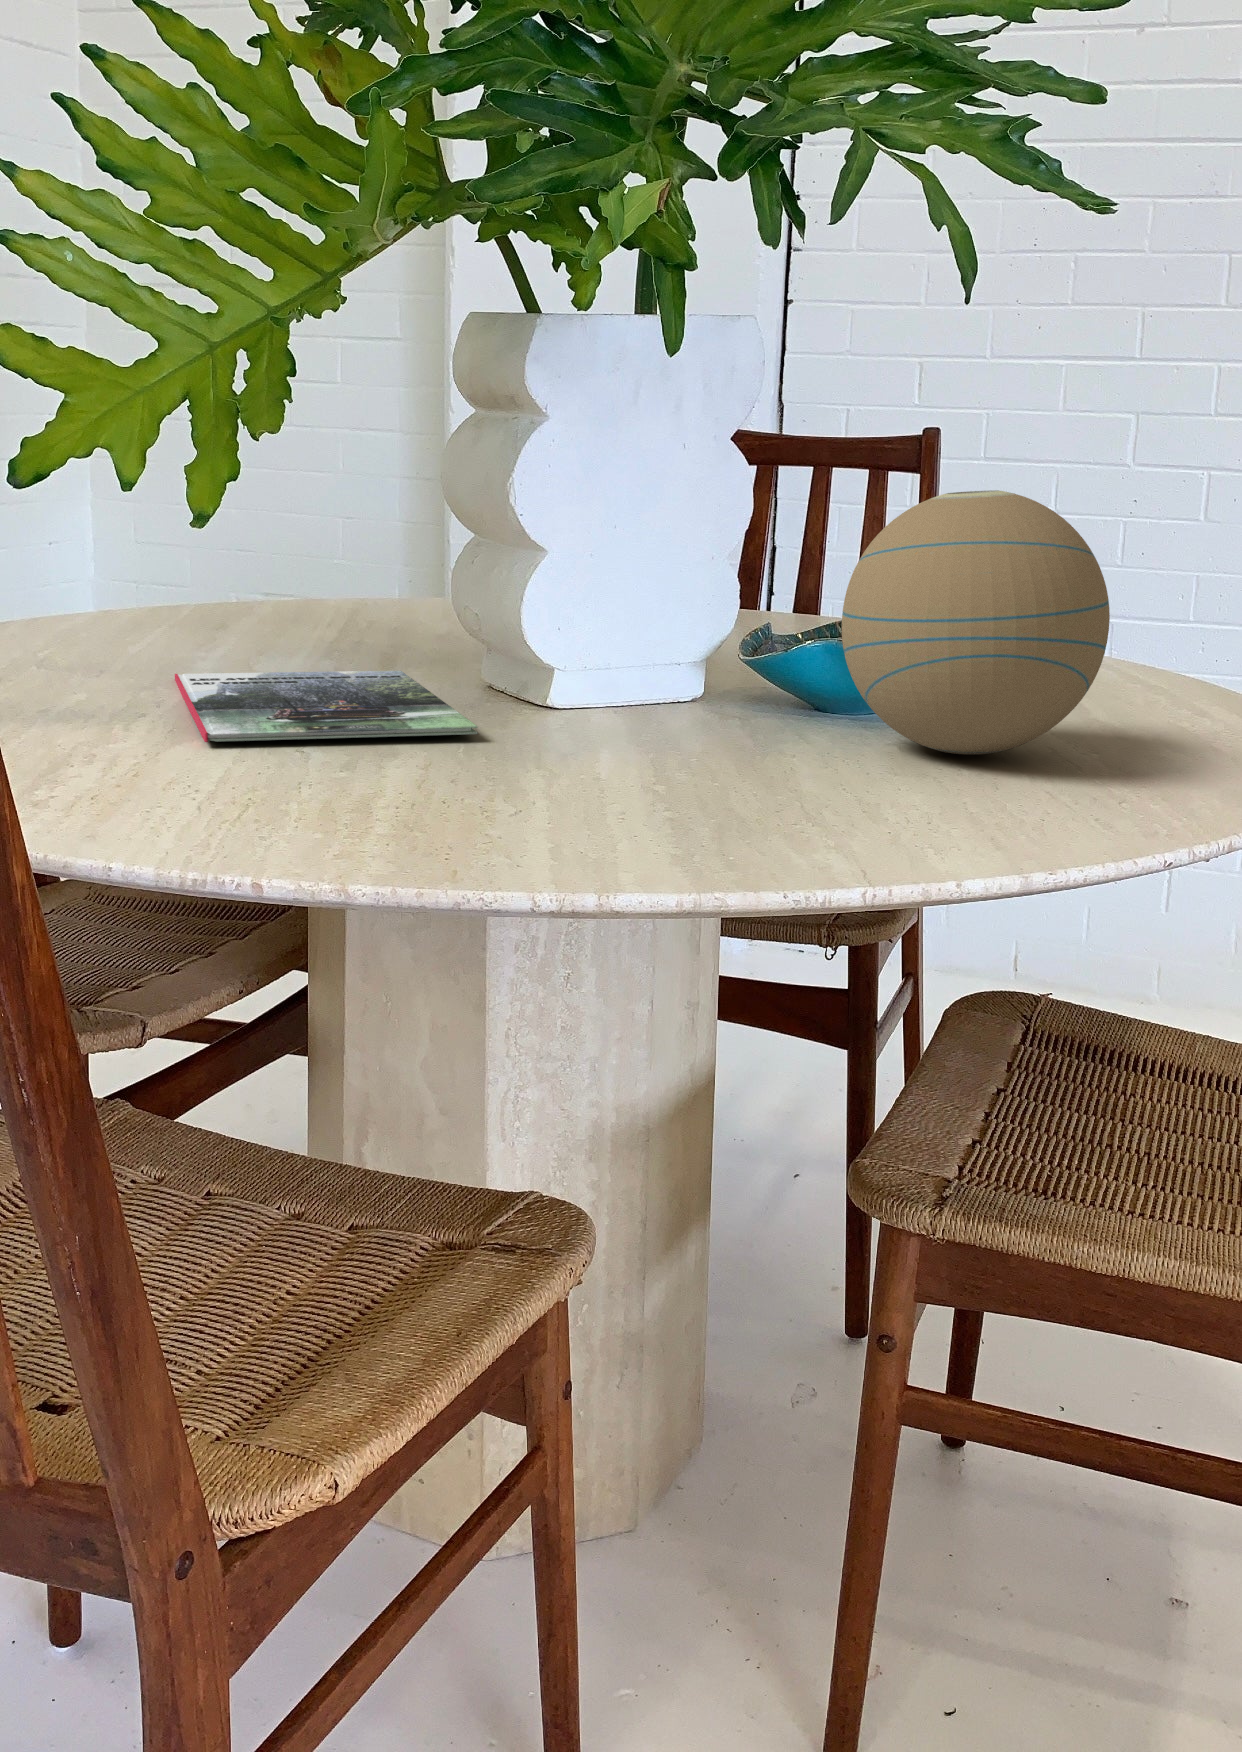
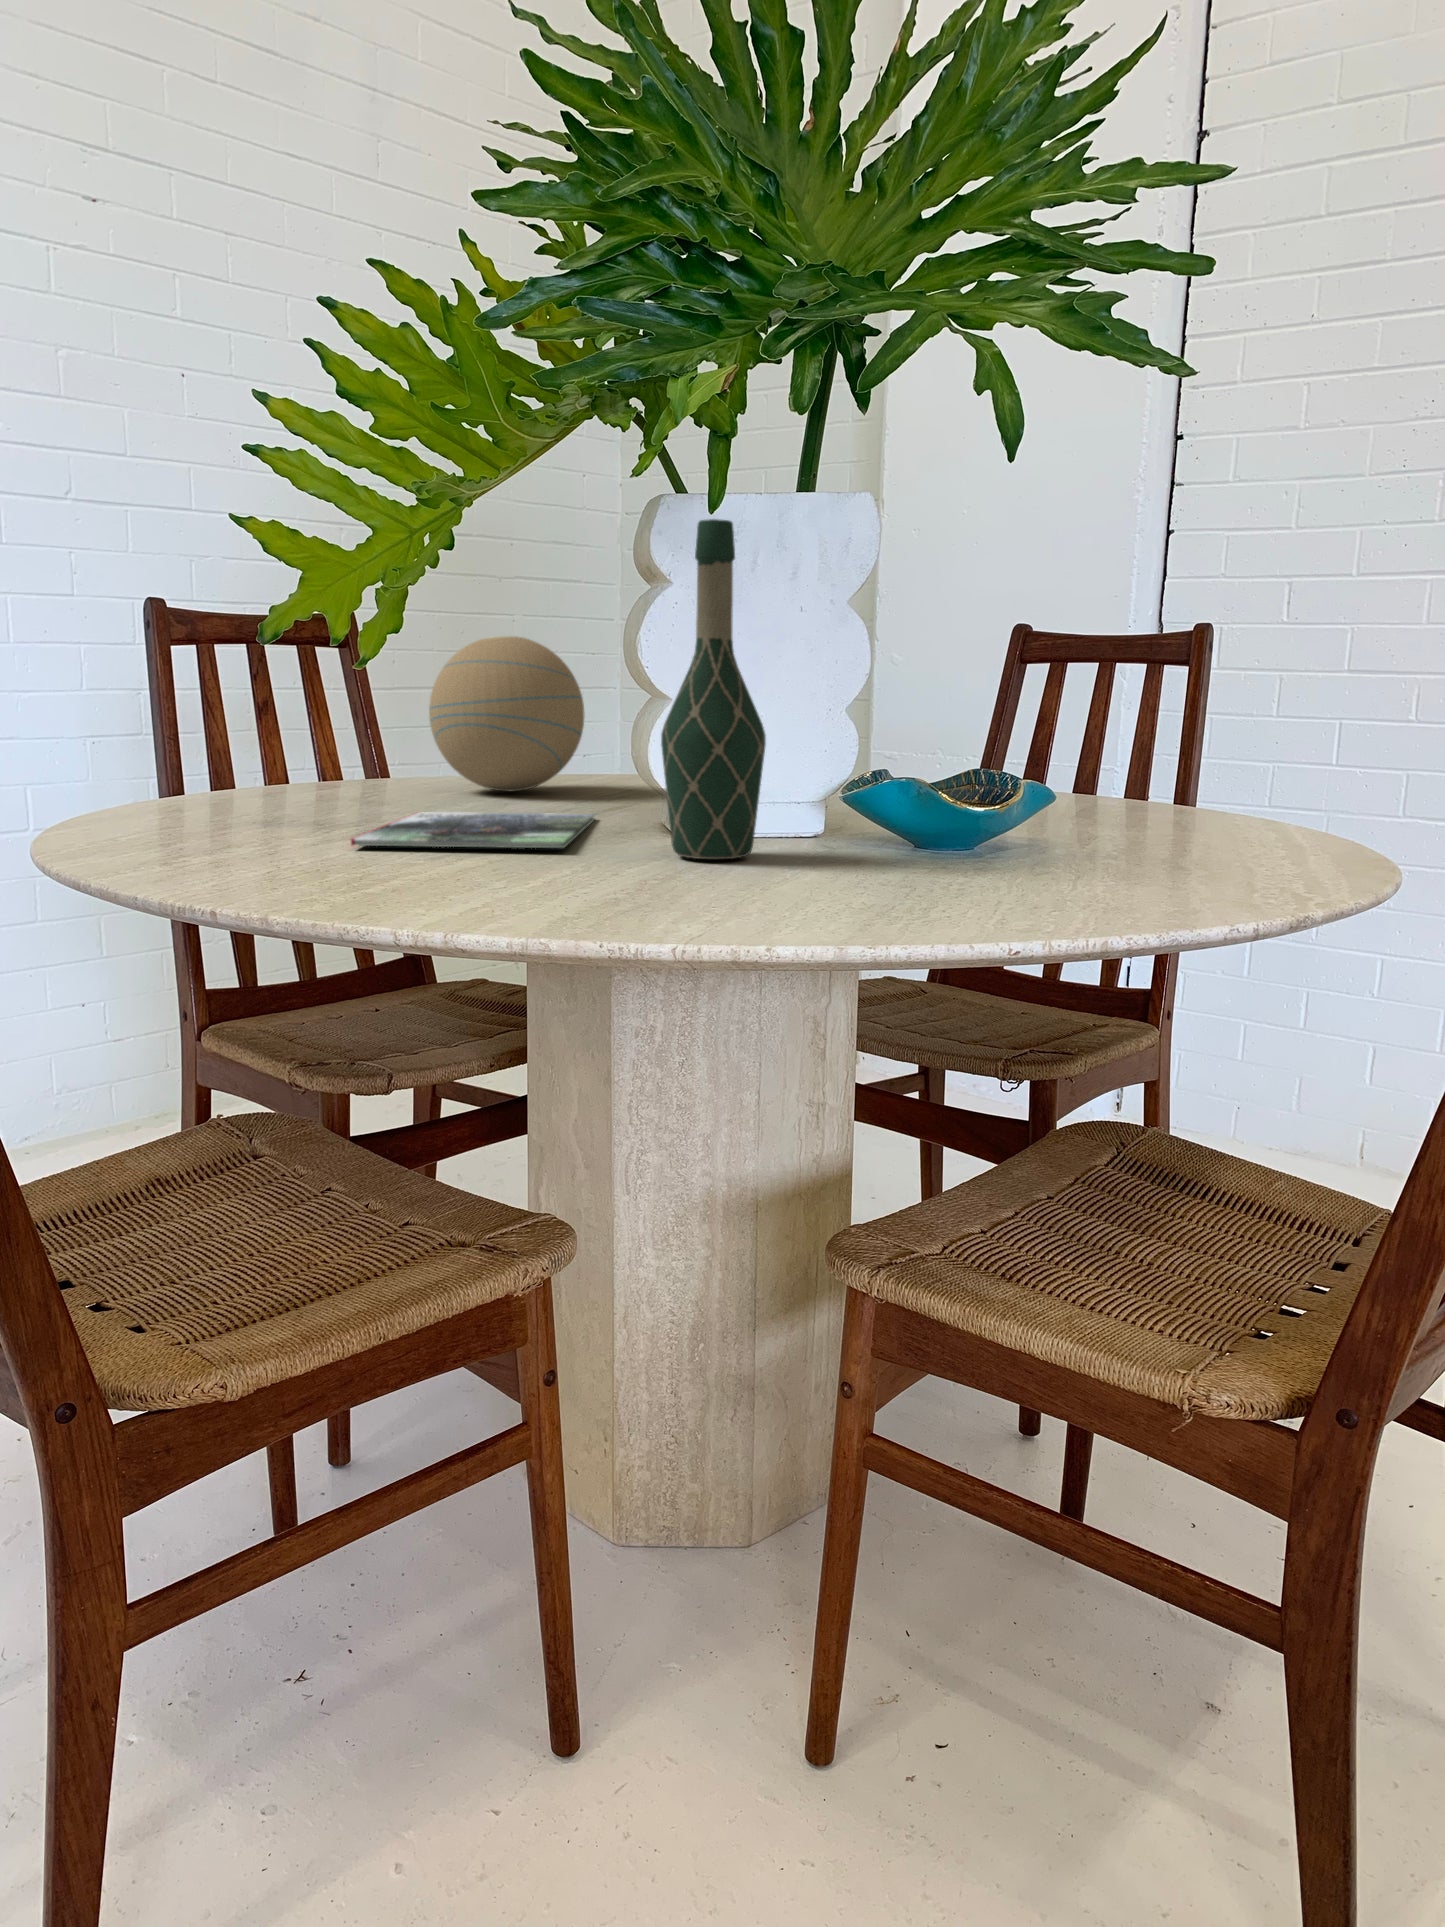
wine bottle: none [592,333,717,743] -> present [661,519,766,859]
decorative orb: present [842,490,1110,754] -> present [429,636,584,792]

